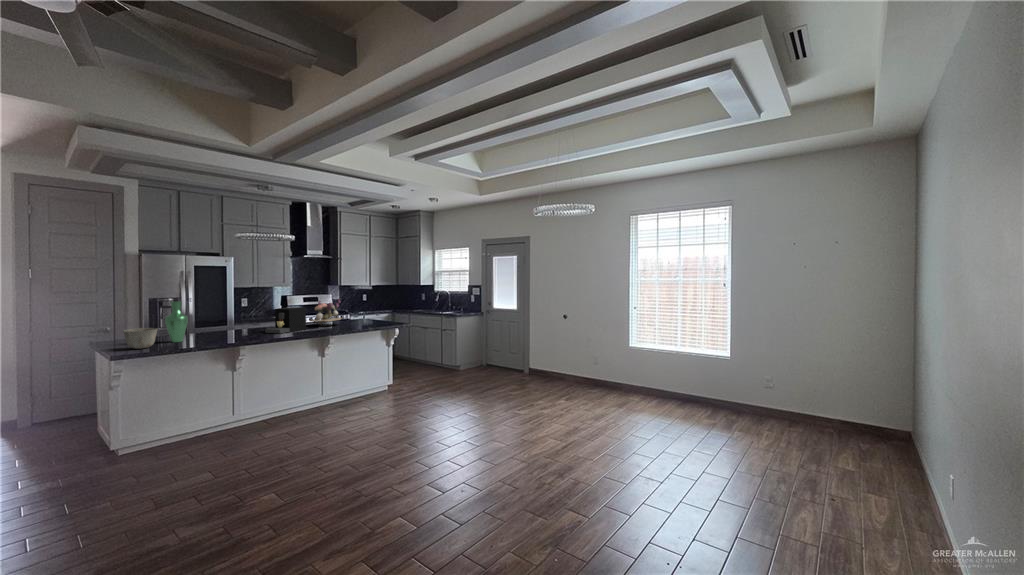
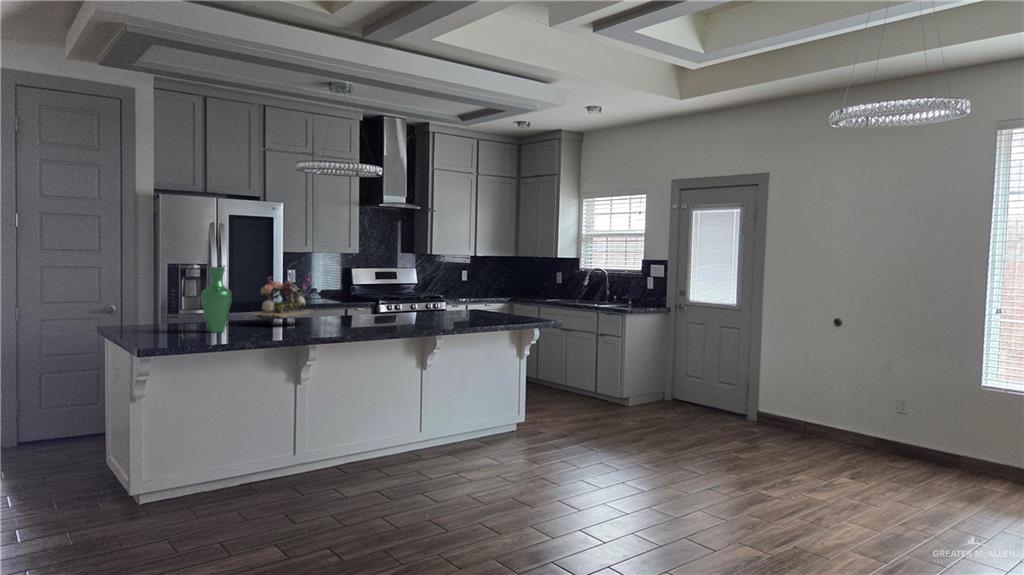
flower arrangement: present [310,299,342,325] -> present [249,275,315,323]
coffee maker: present [265,307,306,333] -> none [340,284,400,327]
ceramic bowl: present [123,328,158,349] -> none [146,307,194,340]

